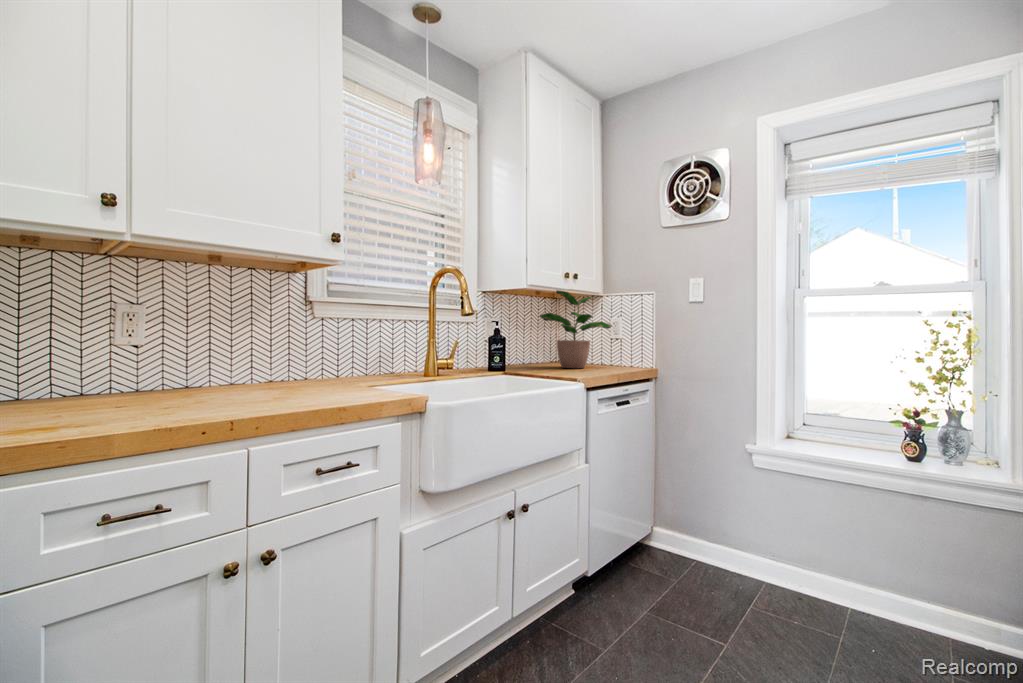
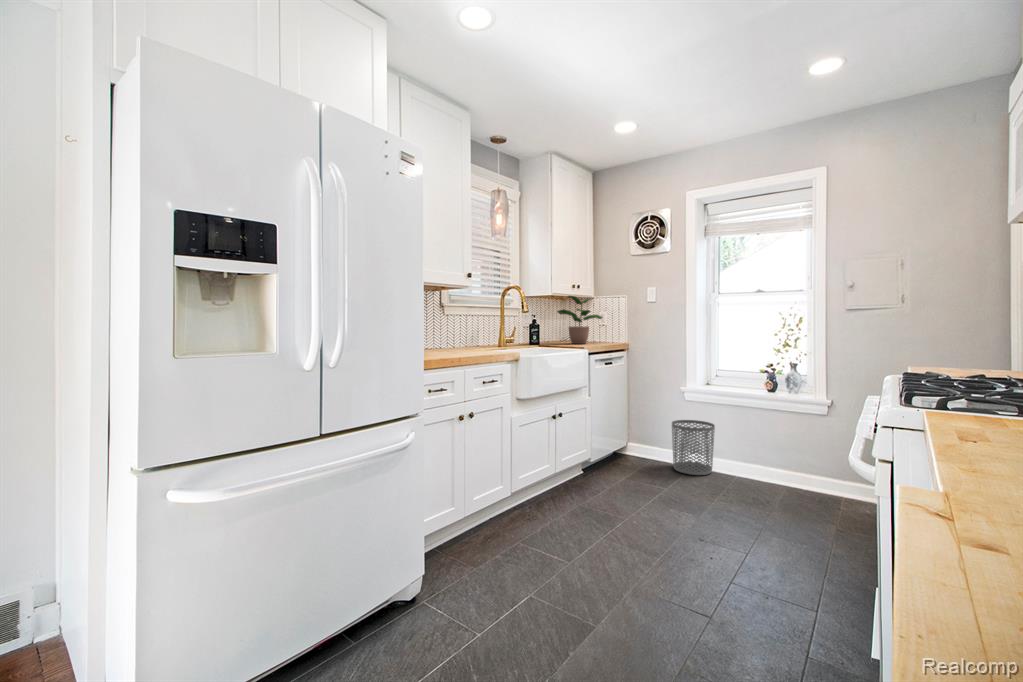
waste bin: none [729,503,810,615] -> present [672,420,715,475]

